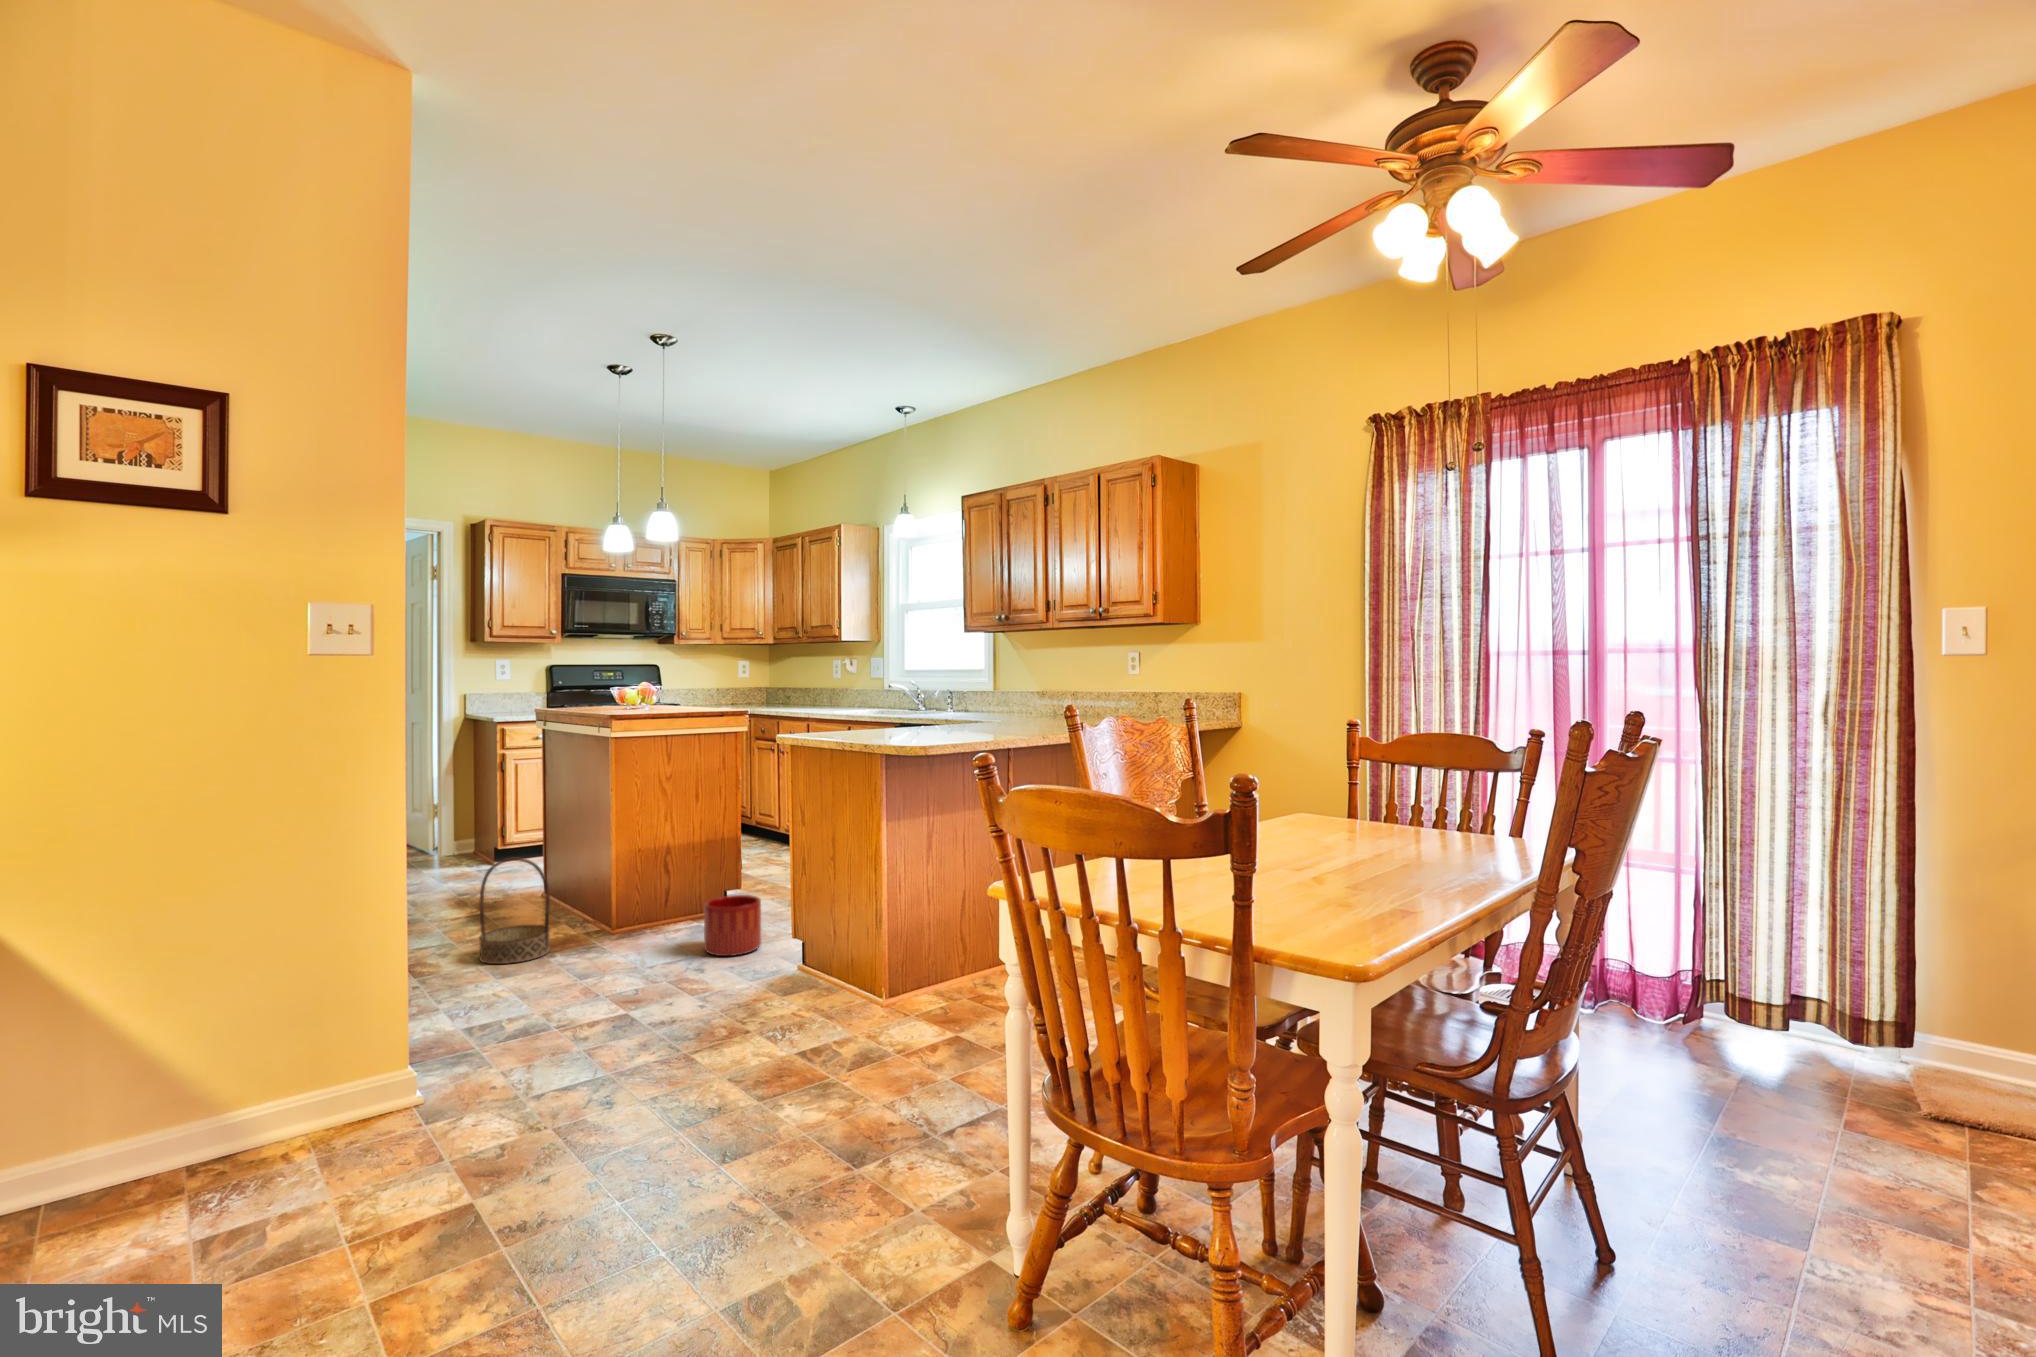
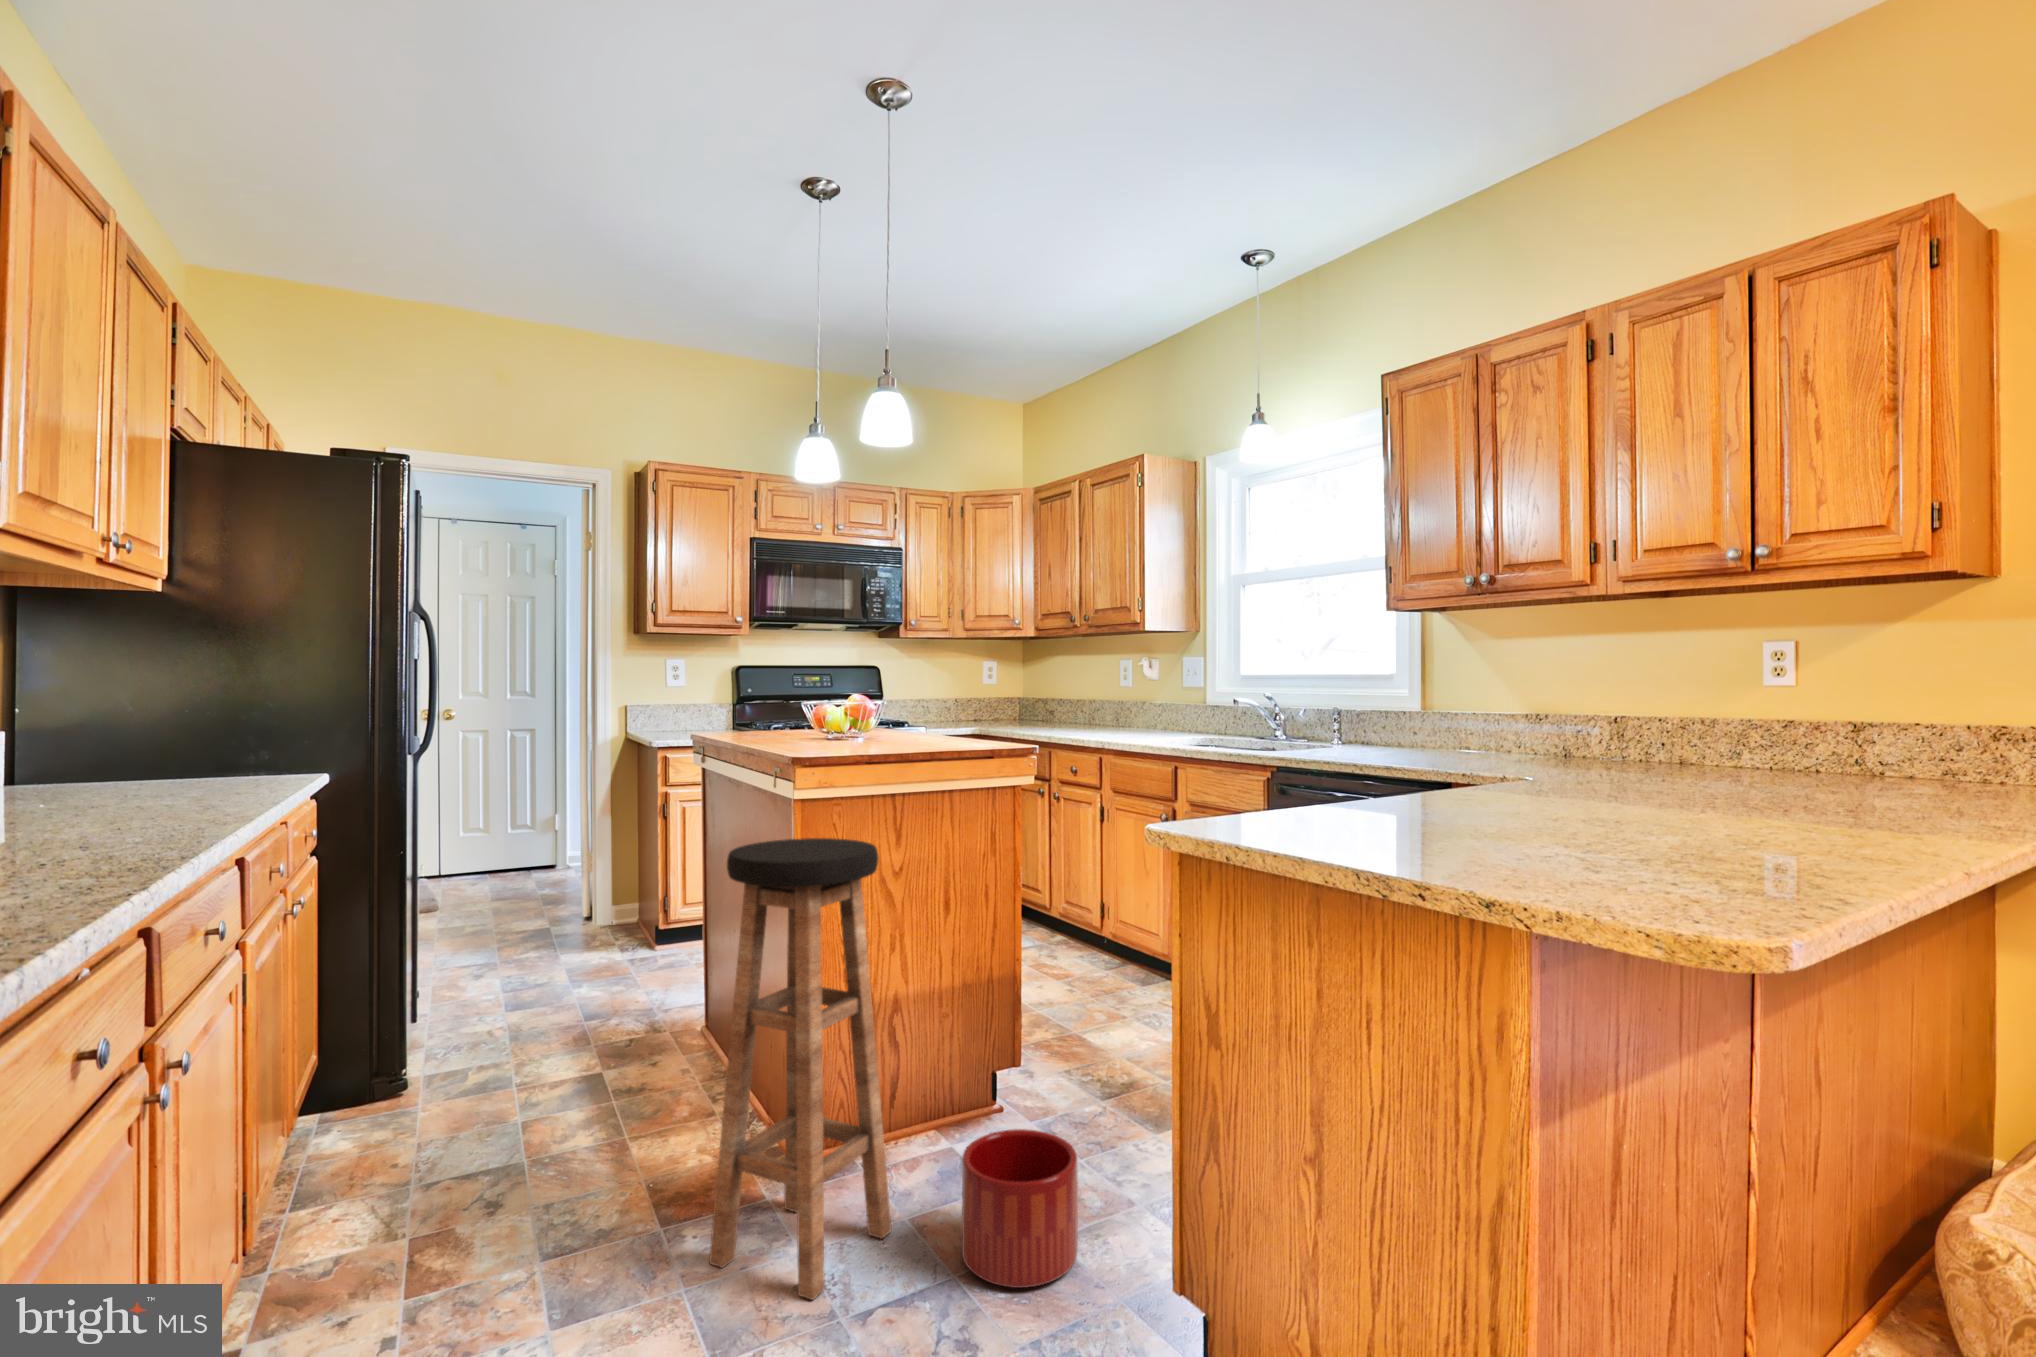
bar stool: none [575,757,669,965] -> present [709,838,892,1300]
basket: present [479,858,550,964] -> none [539,1031,672,1258]

